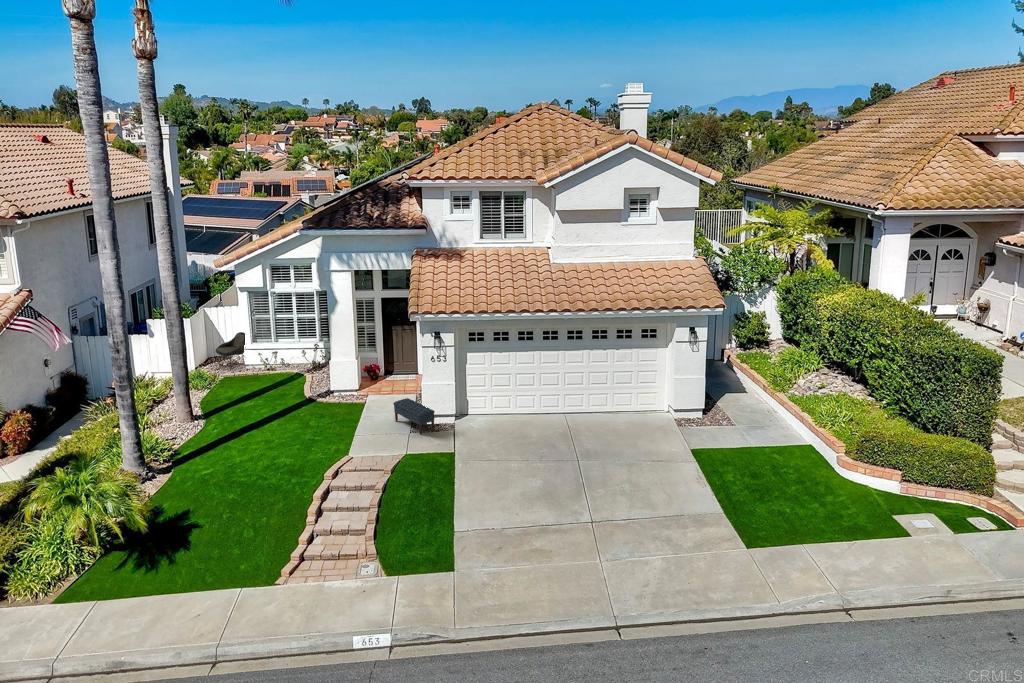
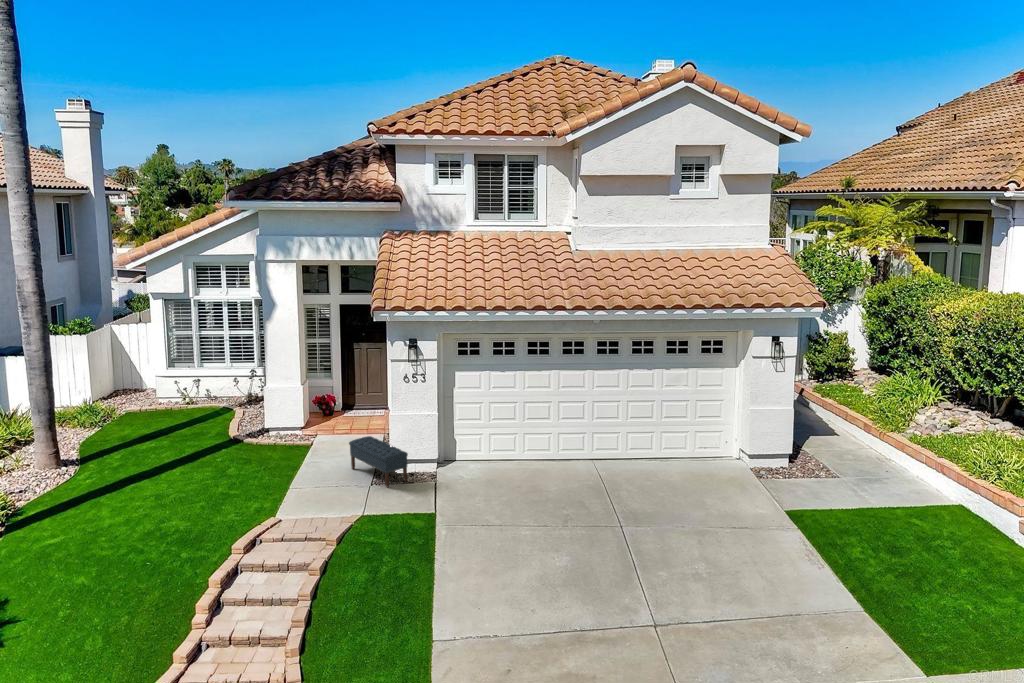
lounge chair: present [216,332,245,370] -> none [116,354,164,403]

